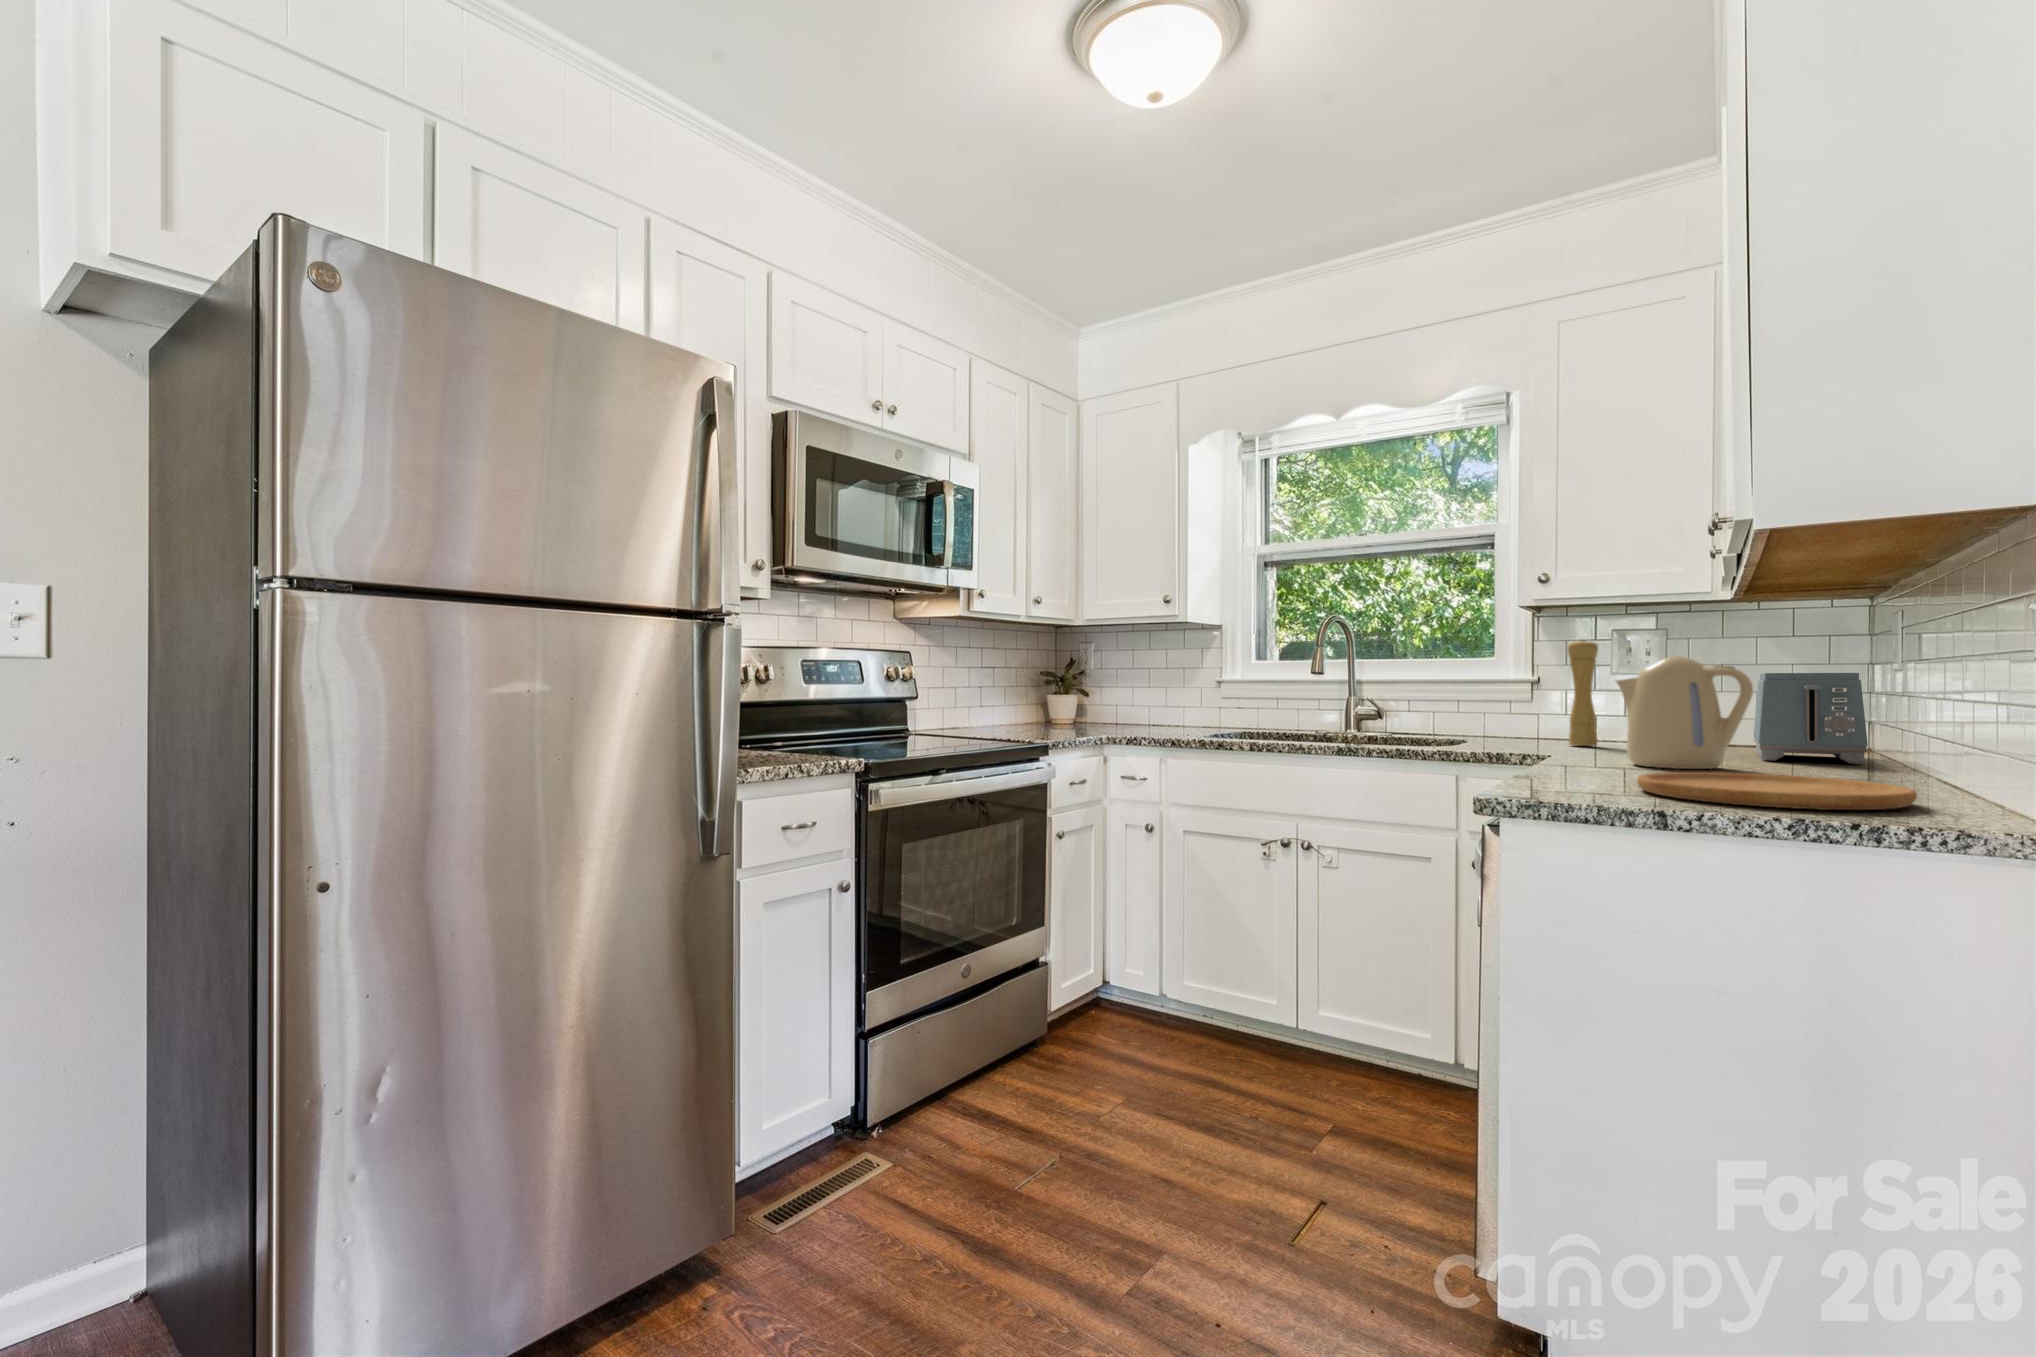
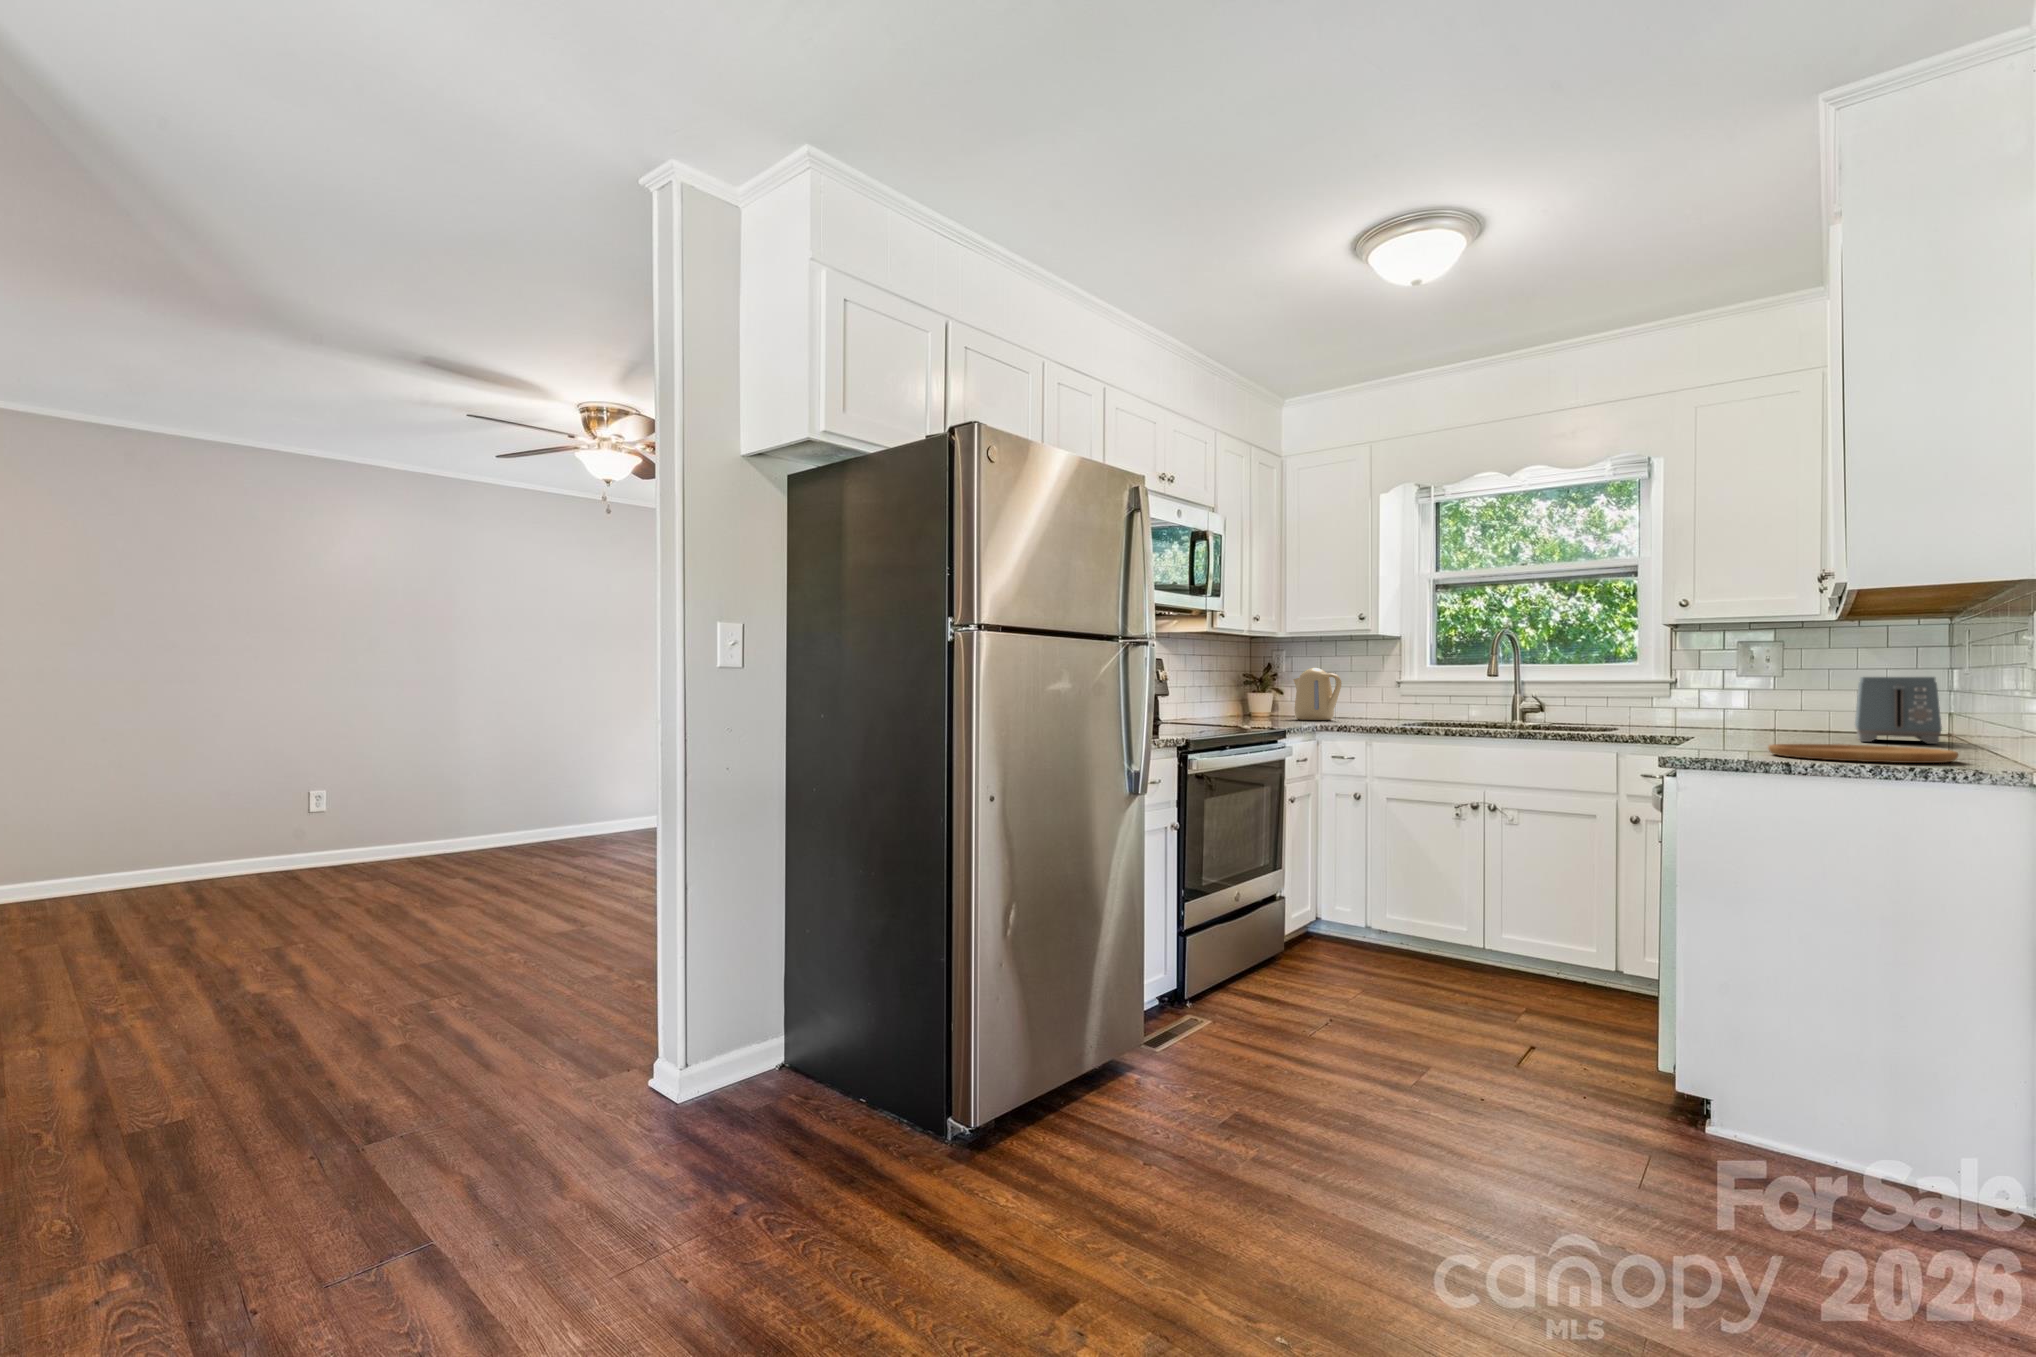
pepper mill: present [1567,640,1598,746] -> none [1703,650,1728,733]
kettle: present [1616,656,1753,769] -> present [1293,668,1342,720]

